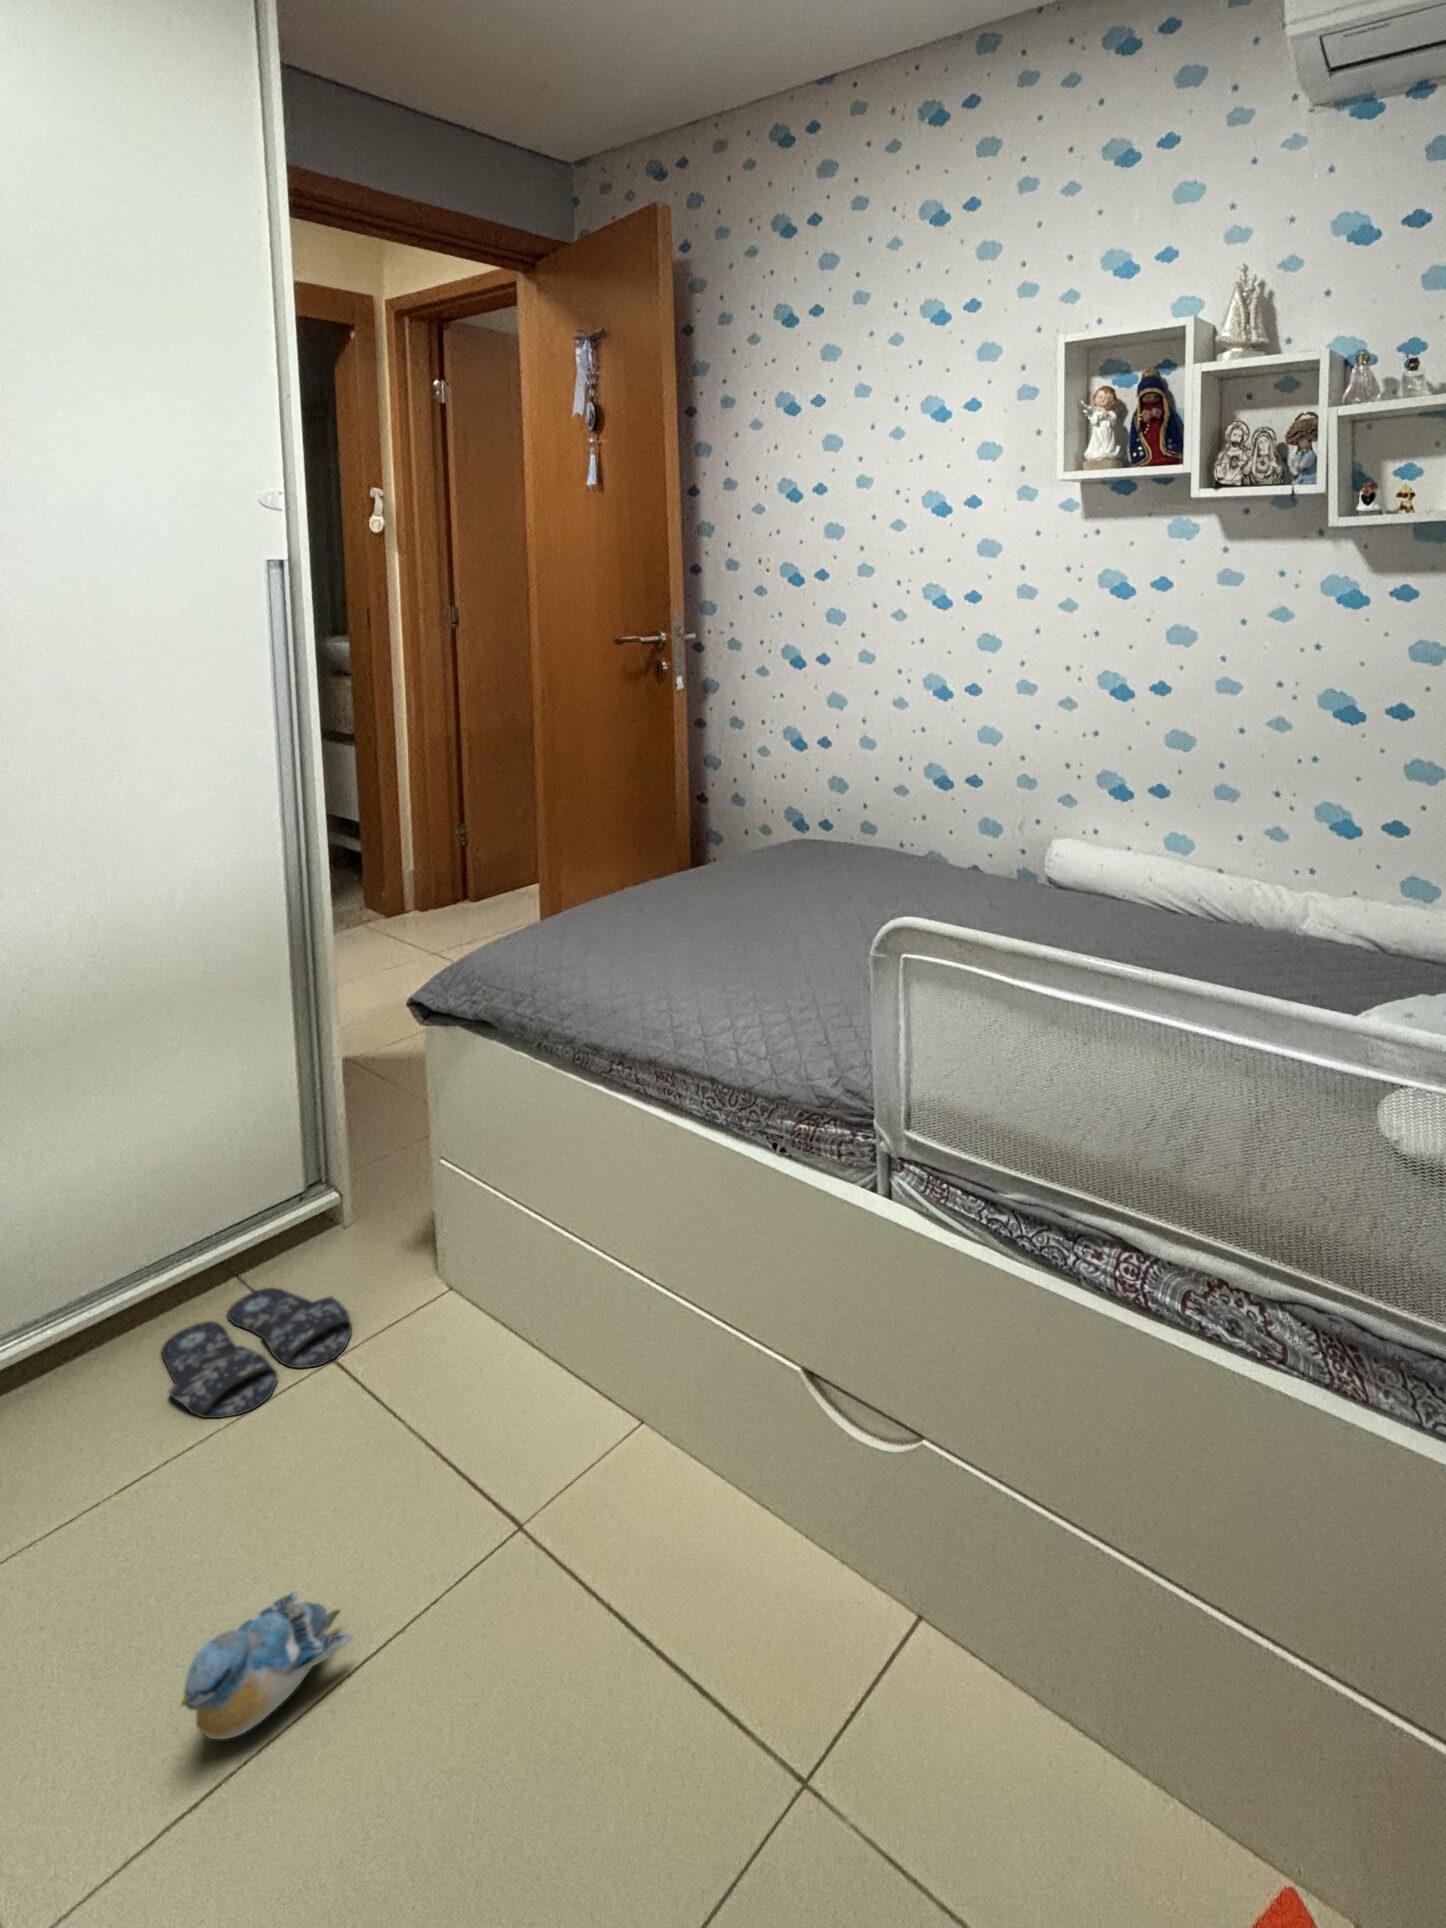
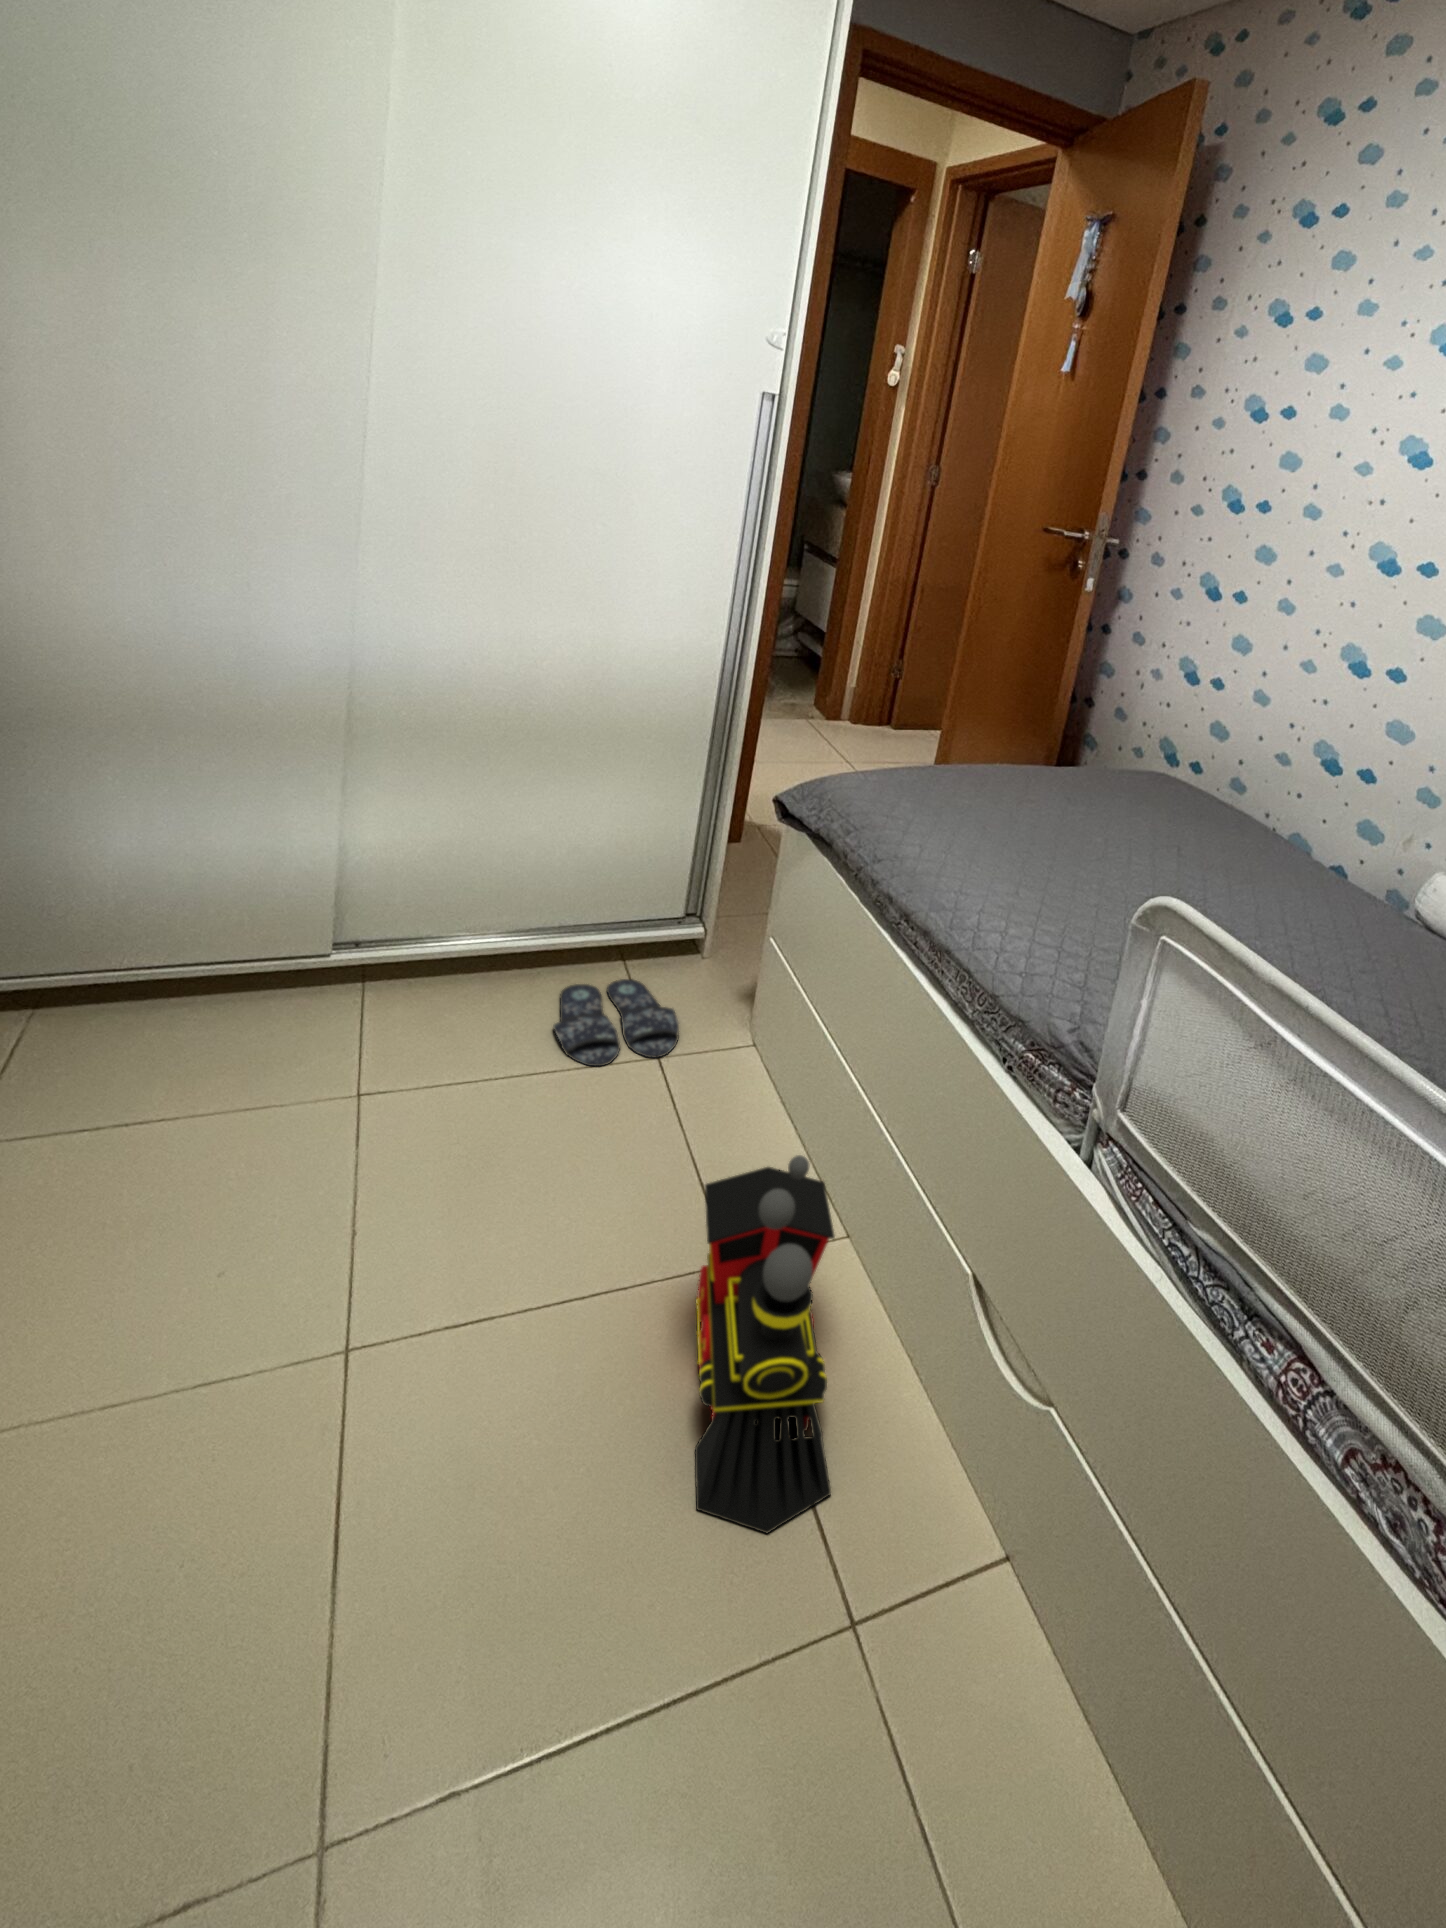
toy train: none [477,1344,732,1796] -> present [695,1155,835,1534]
plush toy: present [181,1591,353,1739] -> none [472,1215,591,1296]

